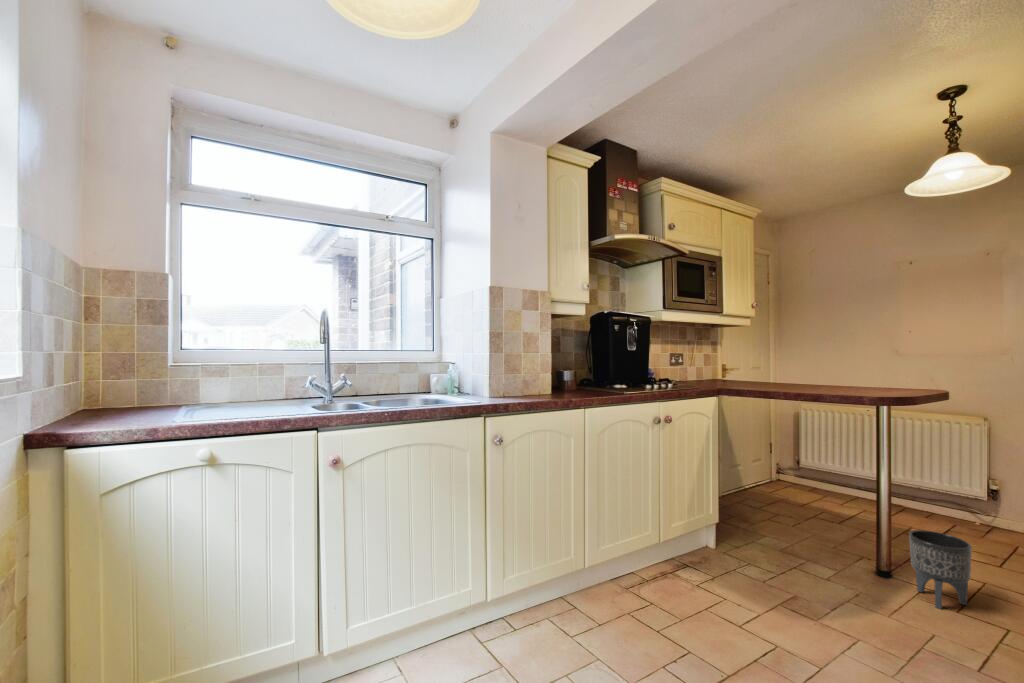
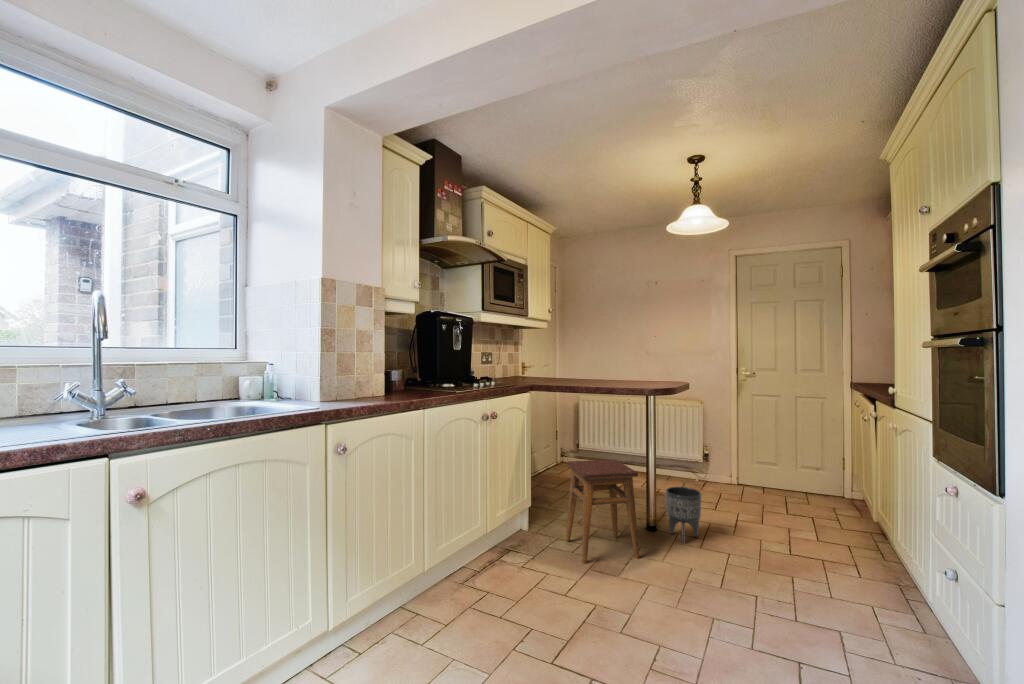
stool: none [759,479,860,614] -> present [566,460,639,563]

